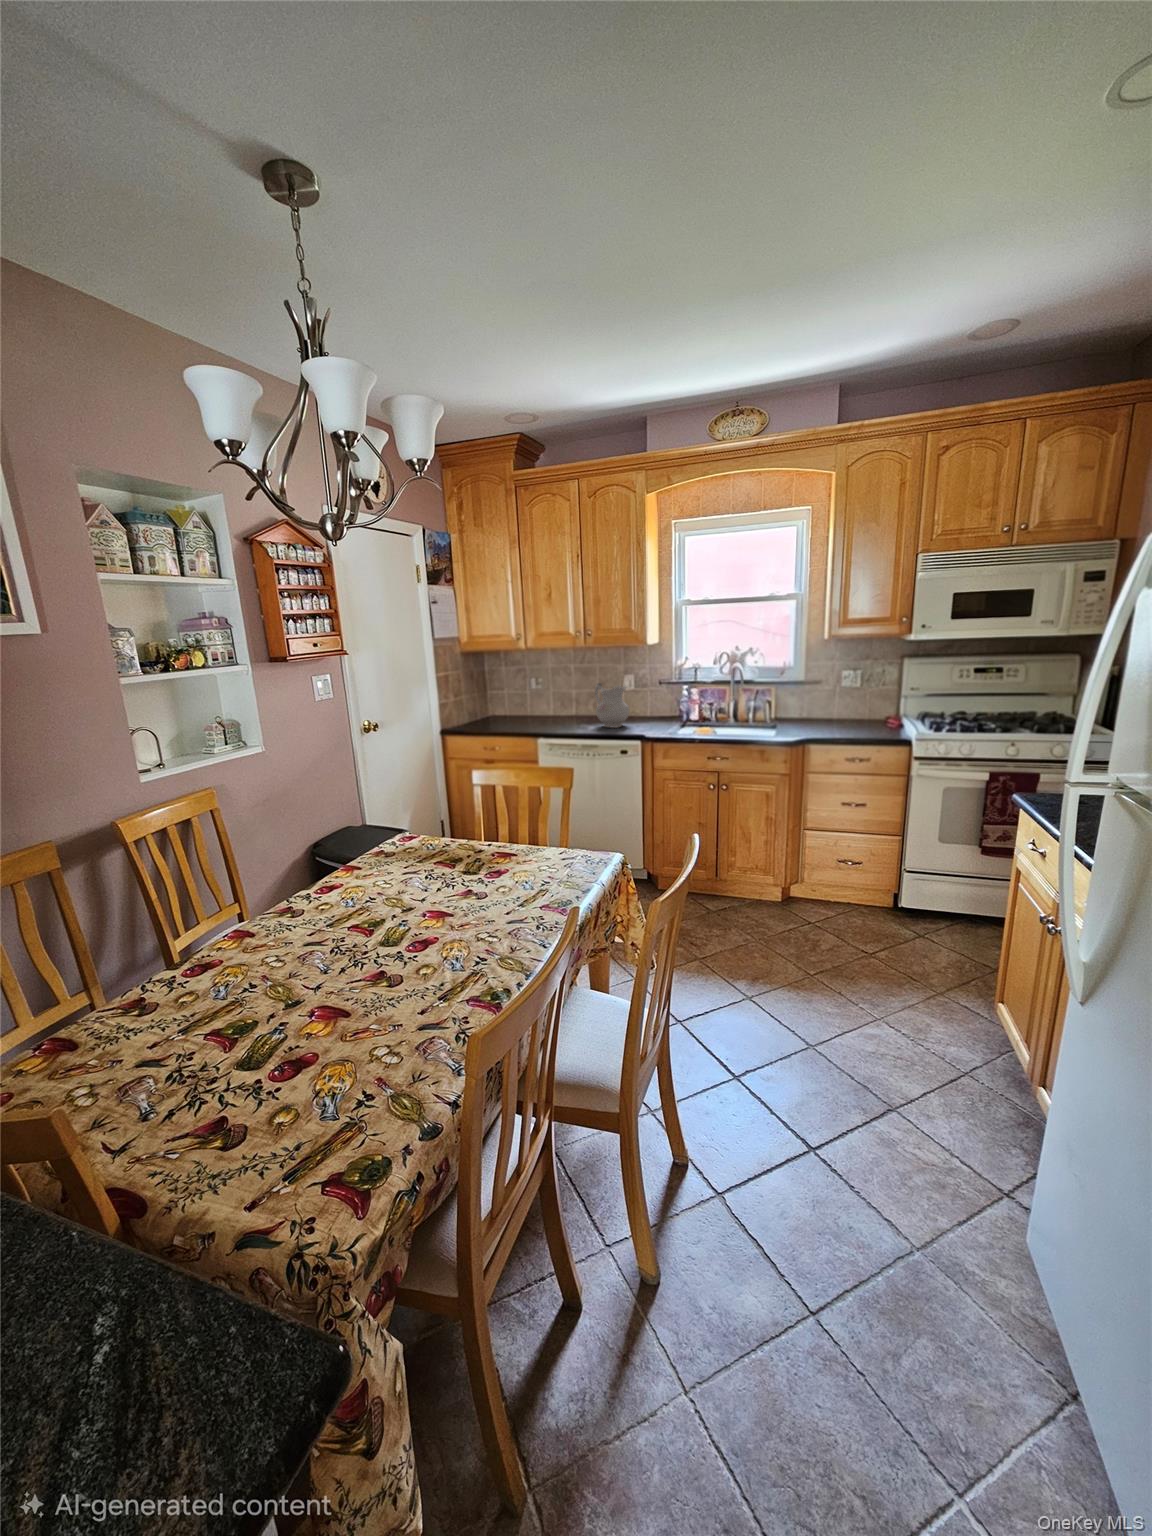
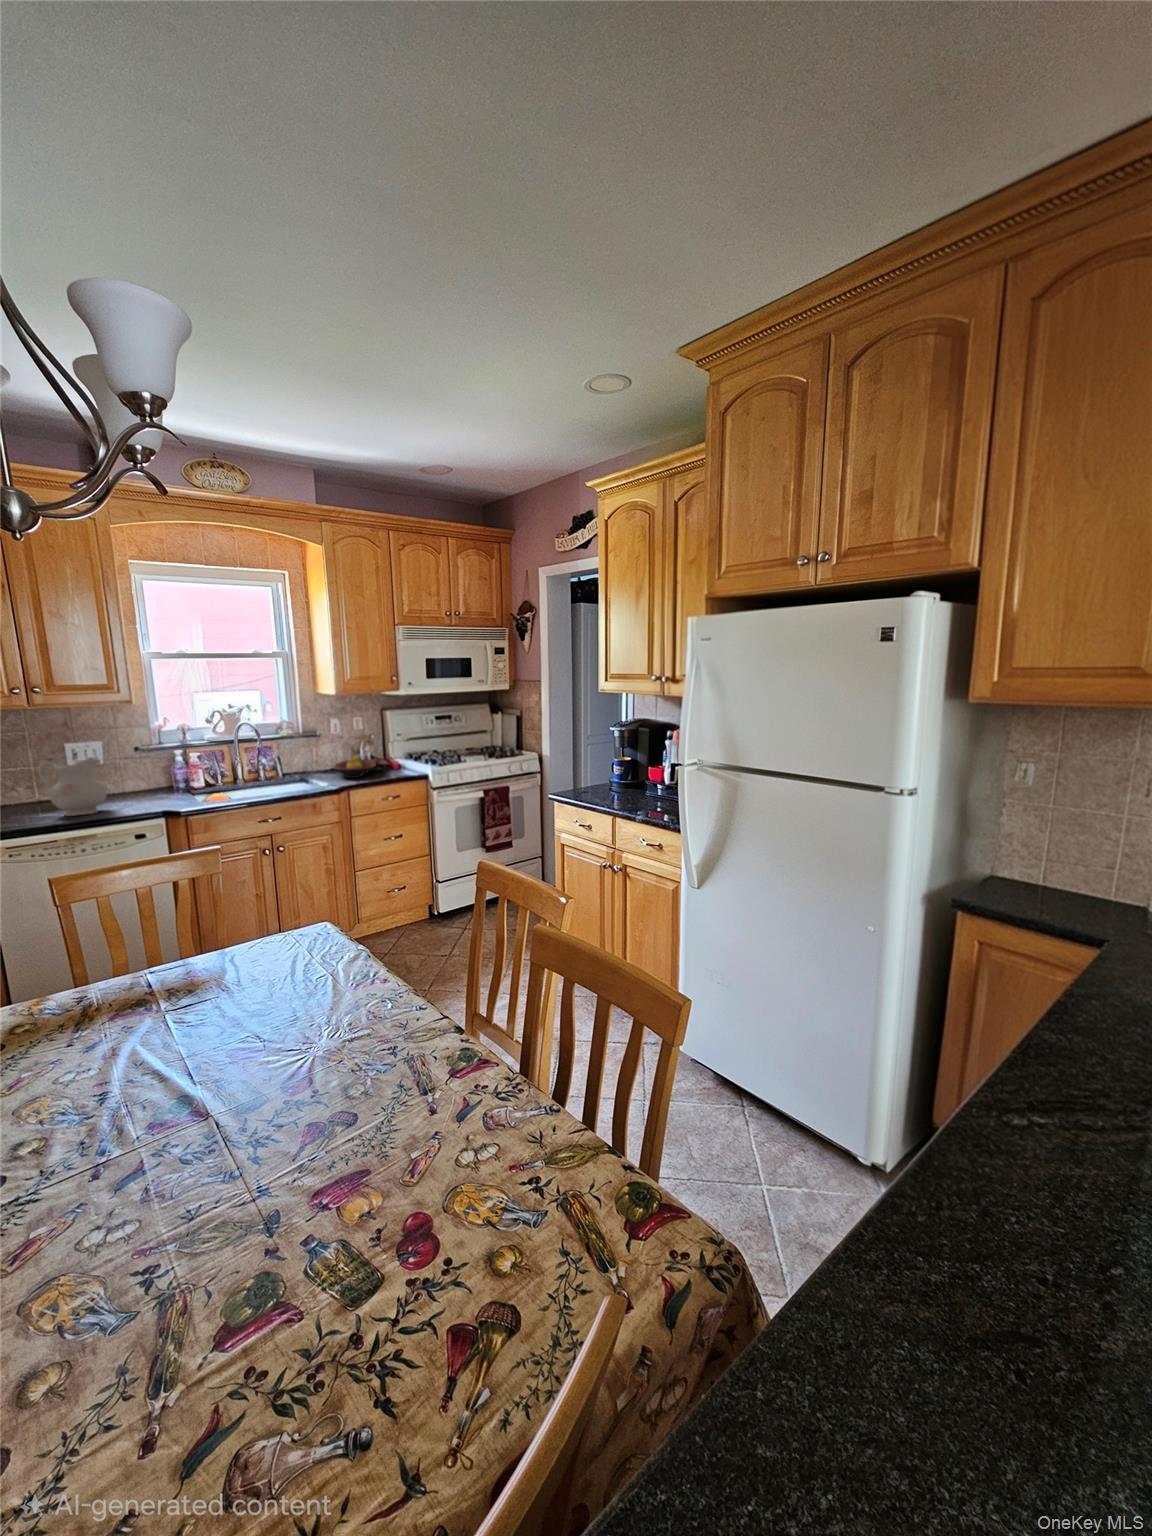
fruit bowl: none [814,704,871,730] -> present [333,755,377,778]

